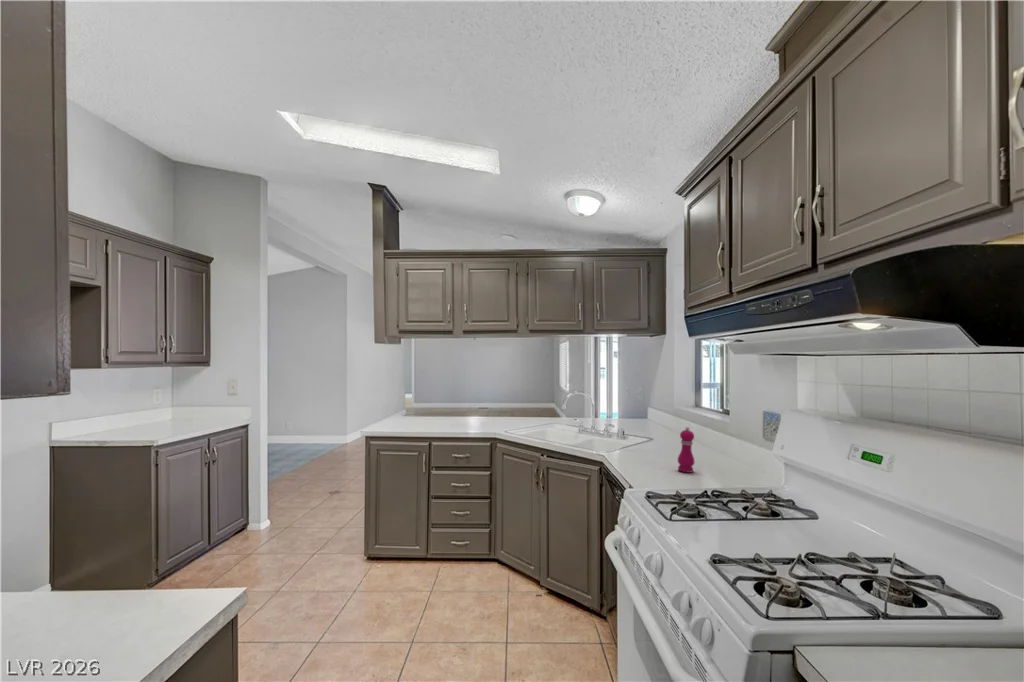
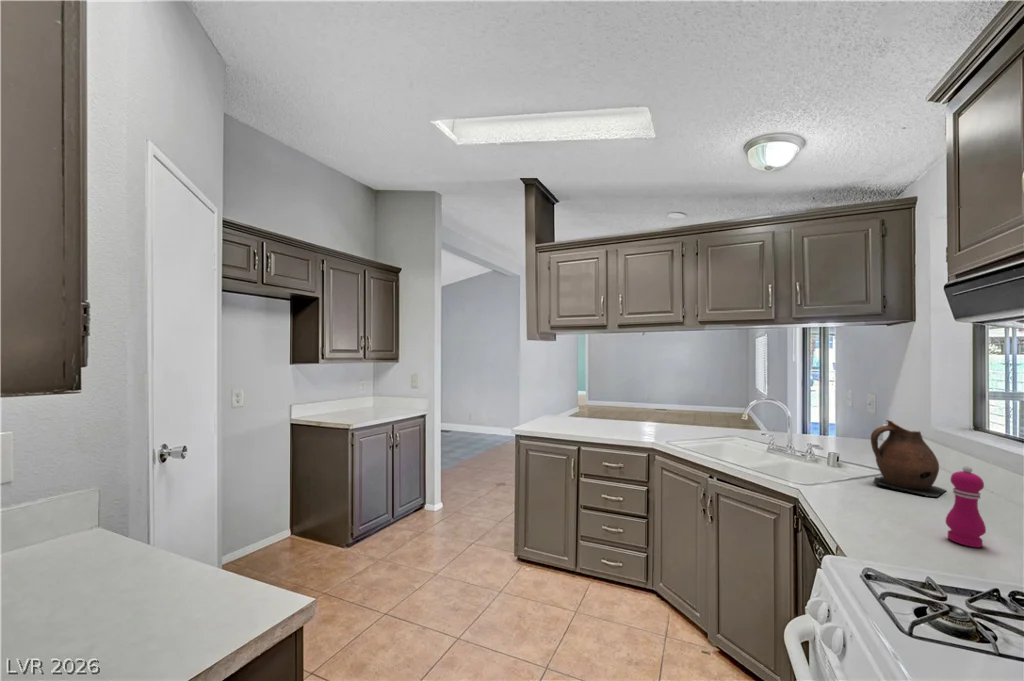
ceramic pitcher: none [642,403,680,451] -> present [871,420,946,497]

